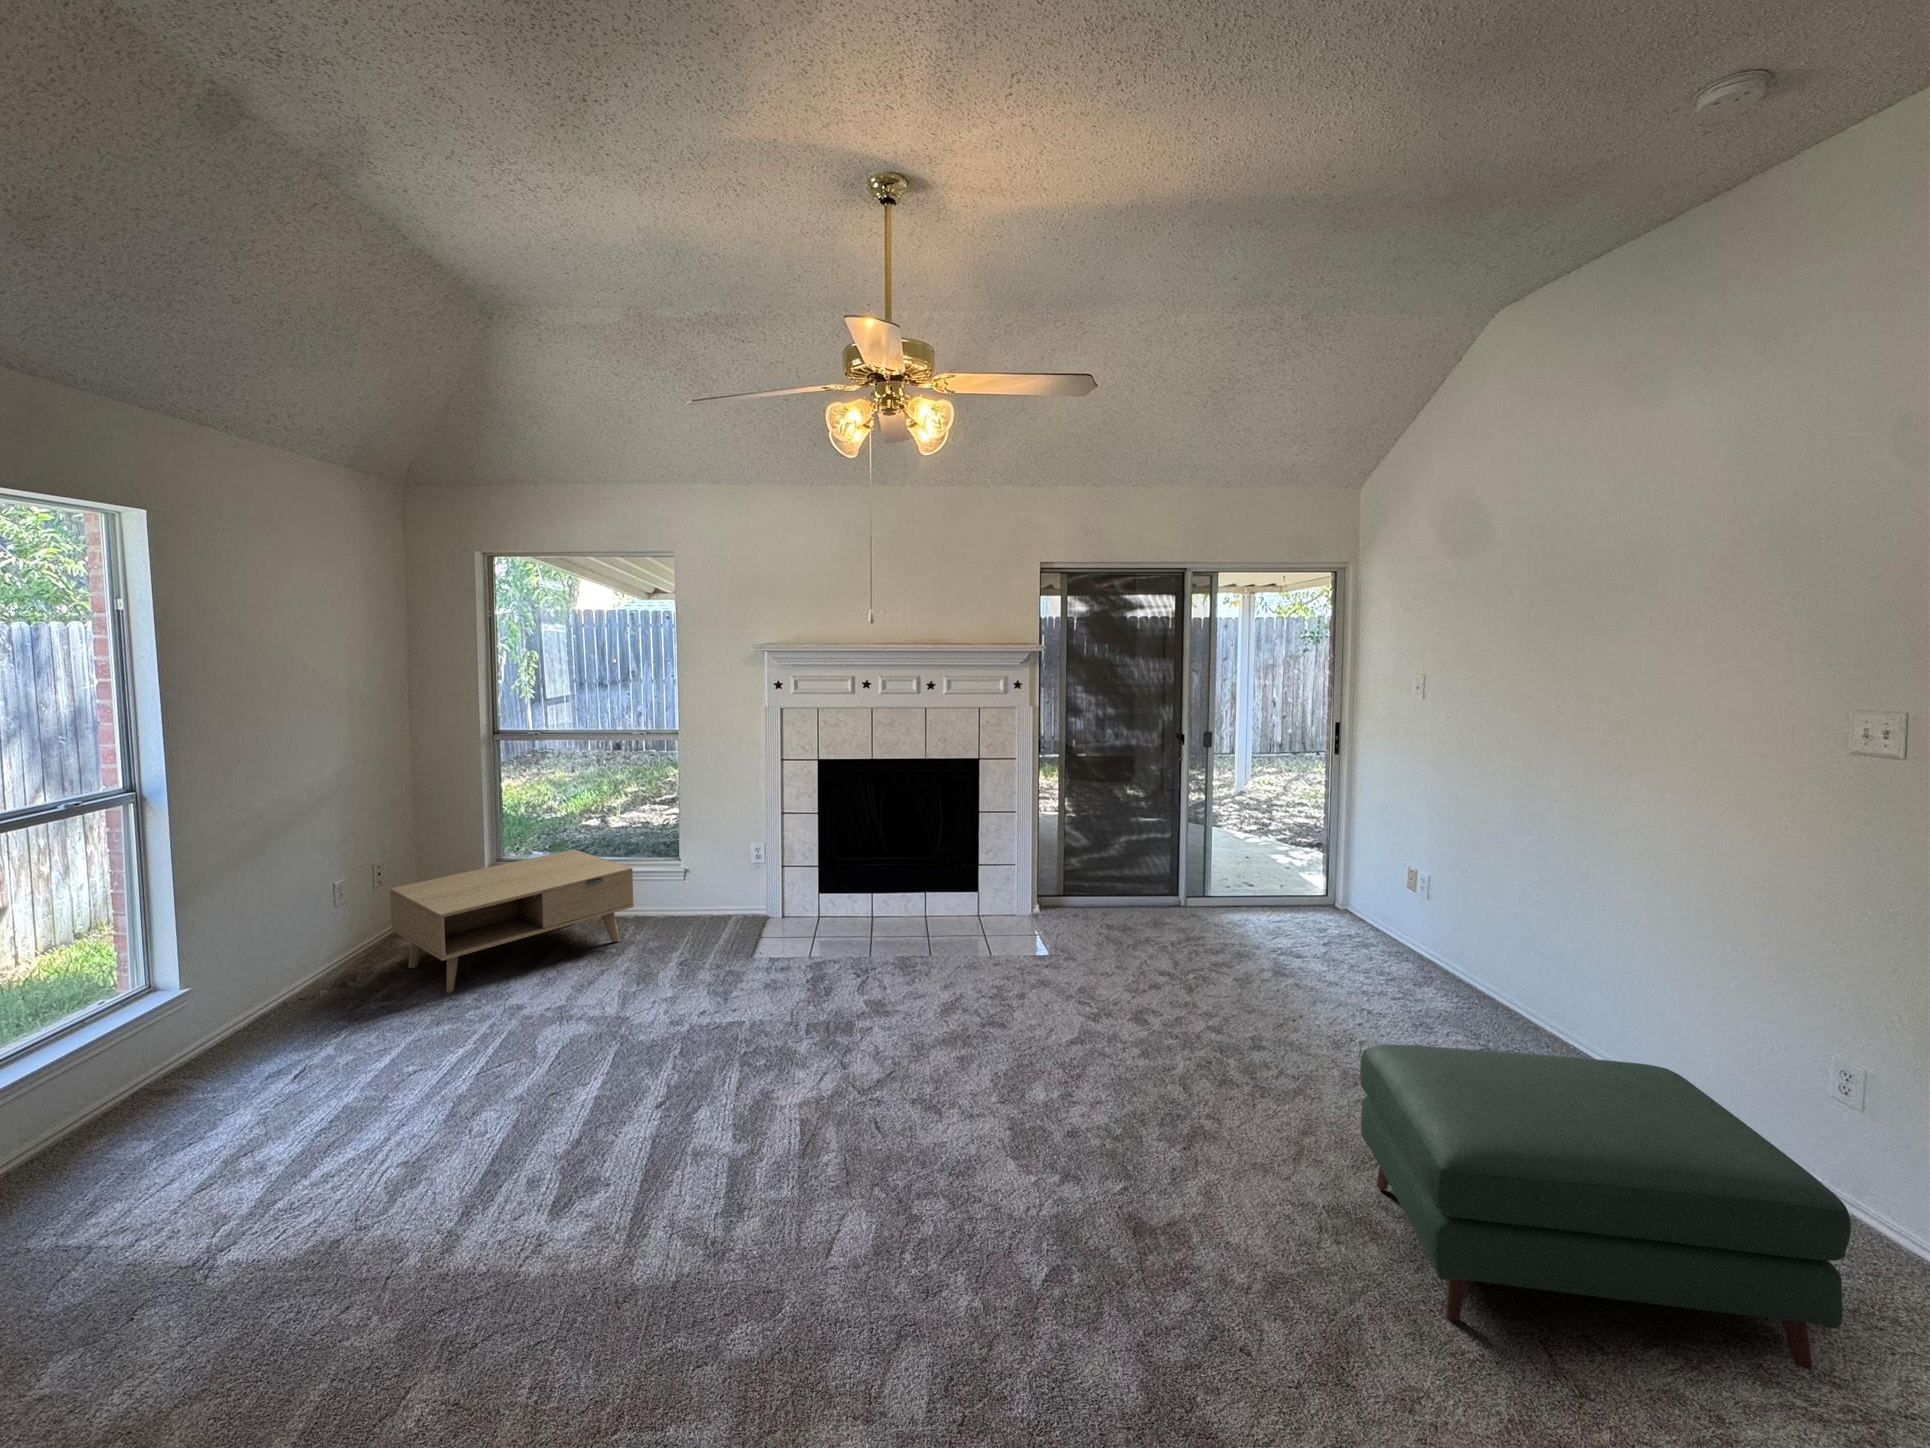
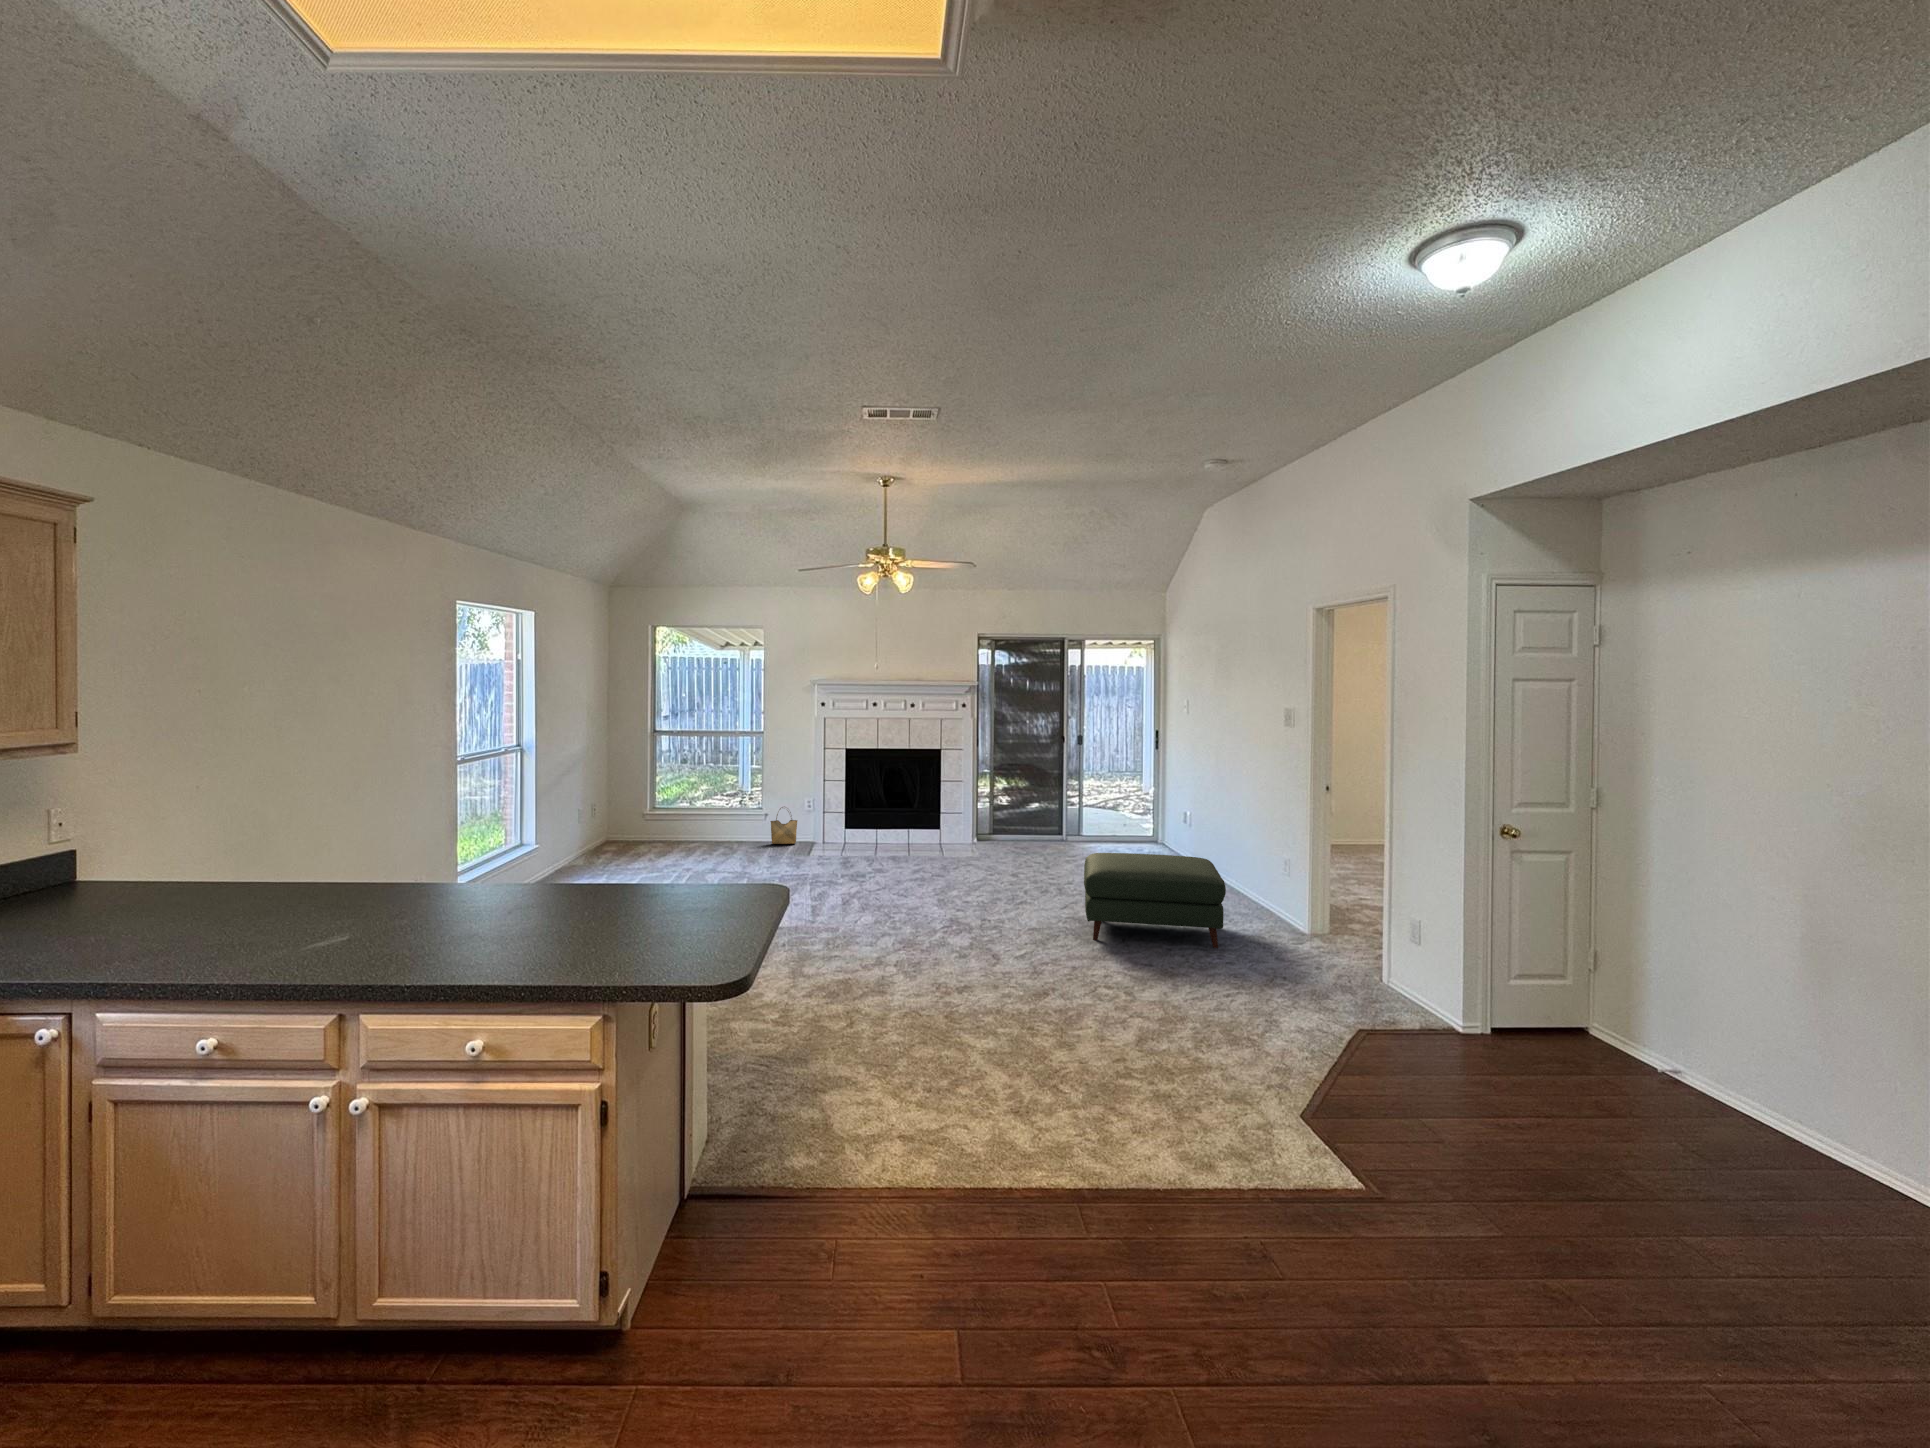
coffee table: present [390,849,634,992] -> none [608,801,739,867]
woven basket: none [692,857,738,922] -> present [770,807,797,844]

